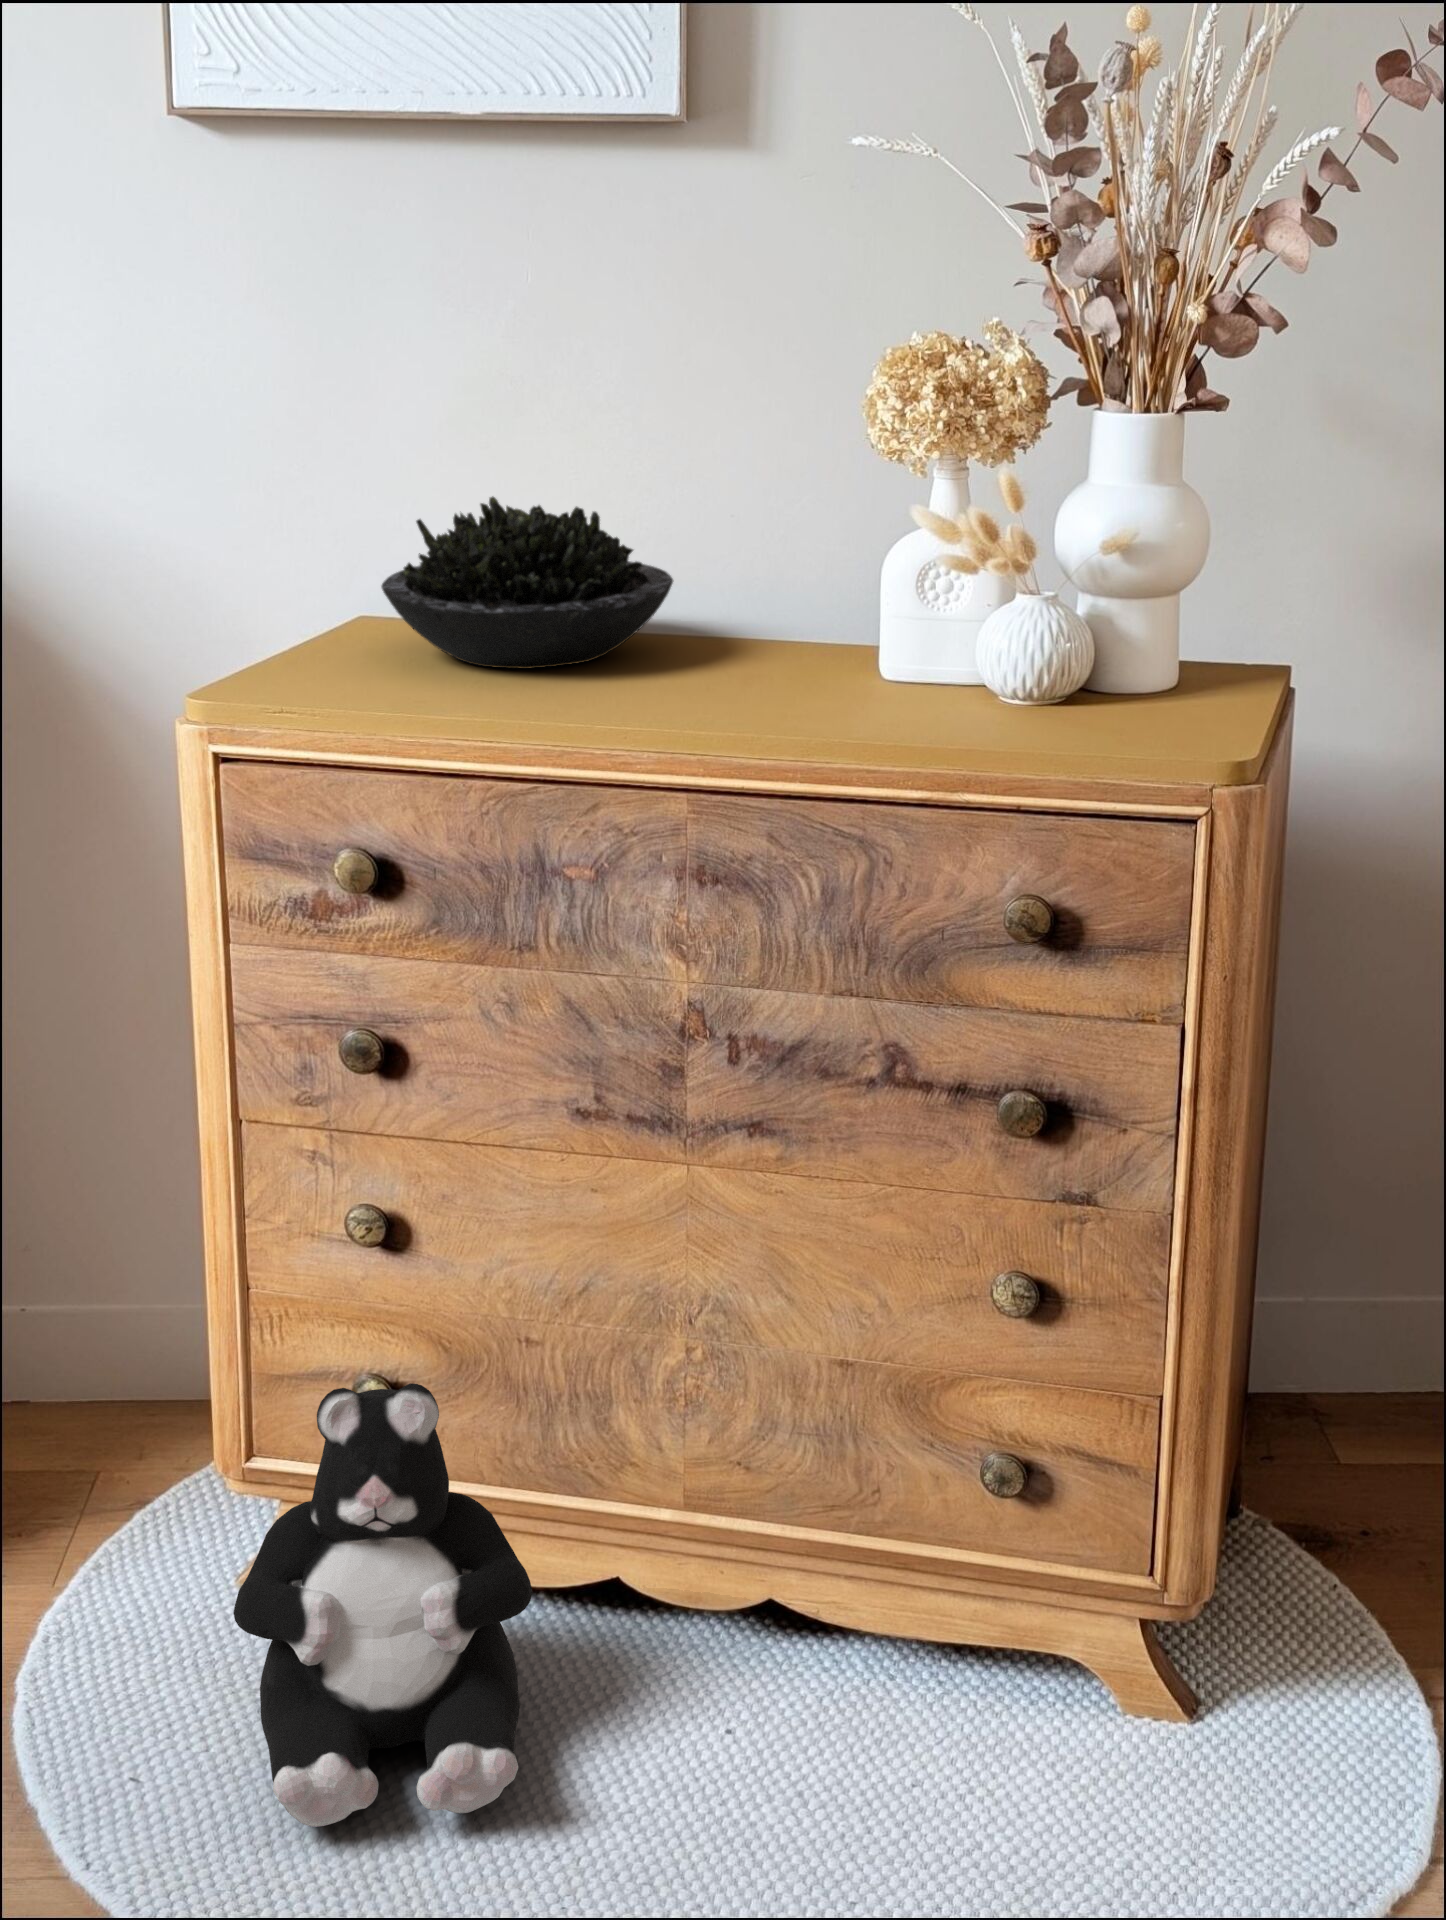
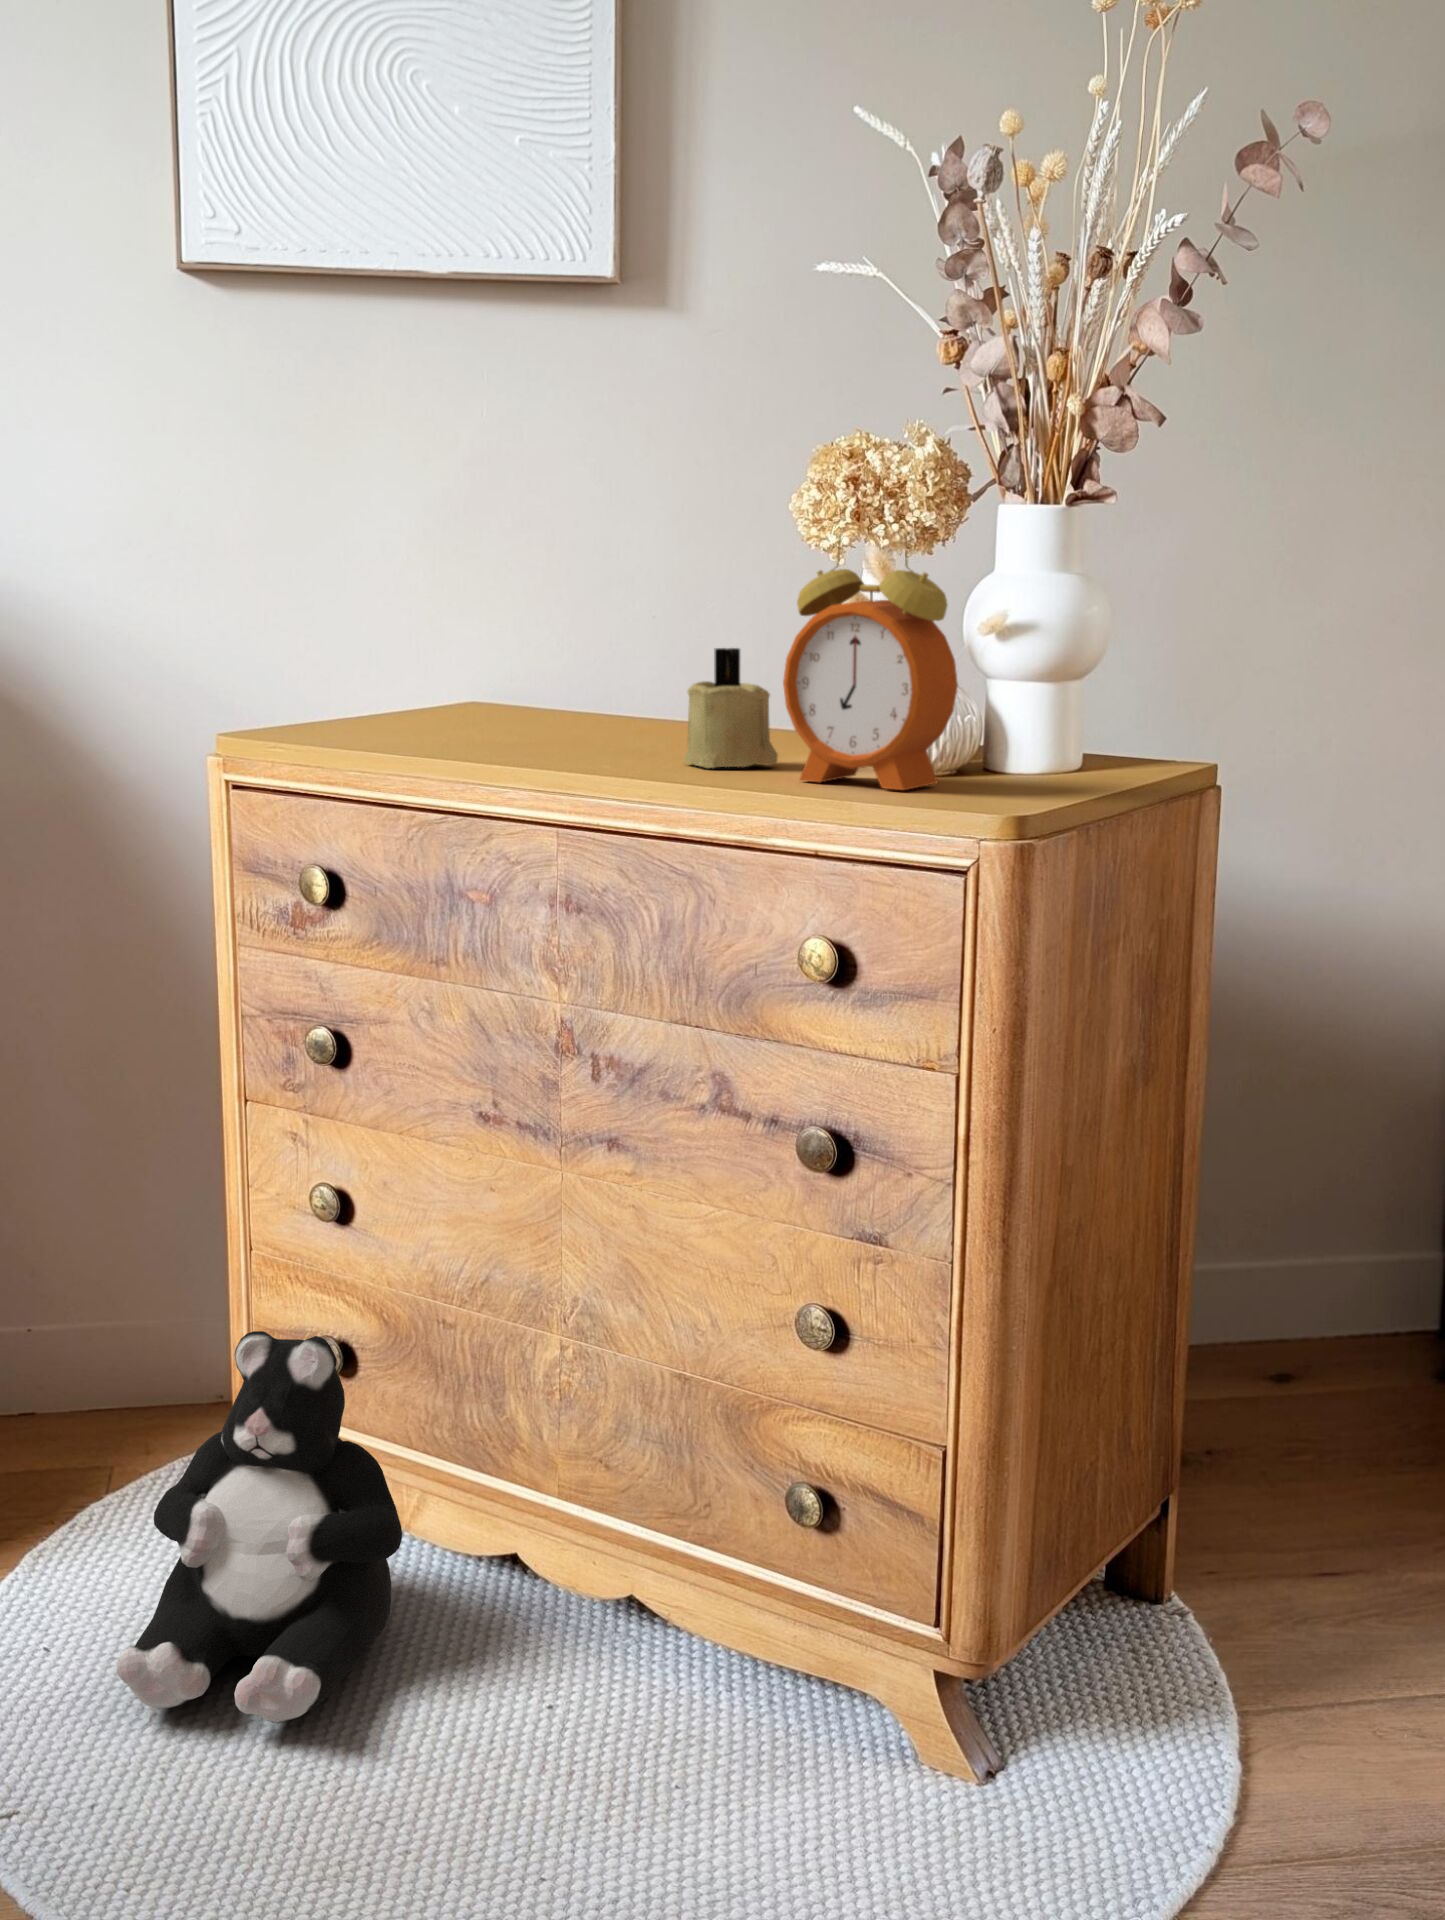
alarm clock: none [956,453,1144,732] -> present [783,533,958,790]
succulent plant: present [381,496,673,669] -> none [405,600,656,739]
candle: none [803,569,906,709] -> present [685,648,778,768]

